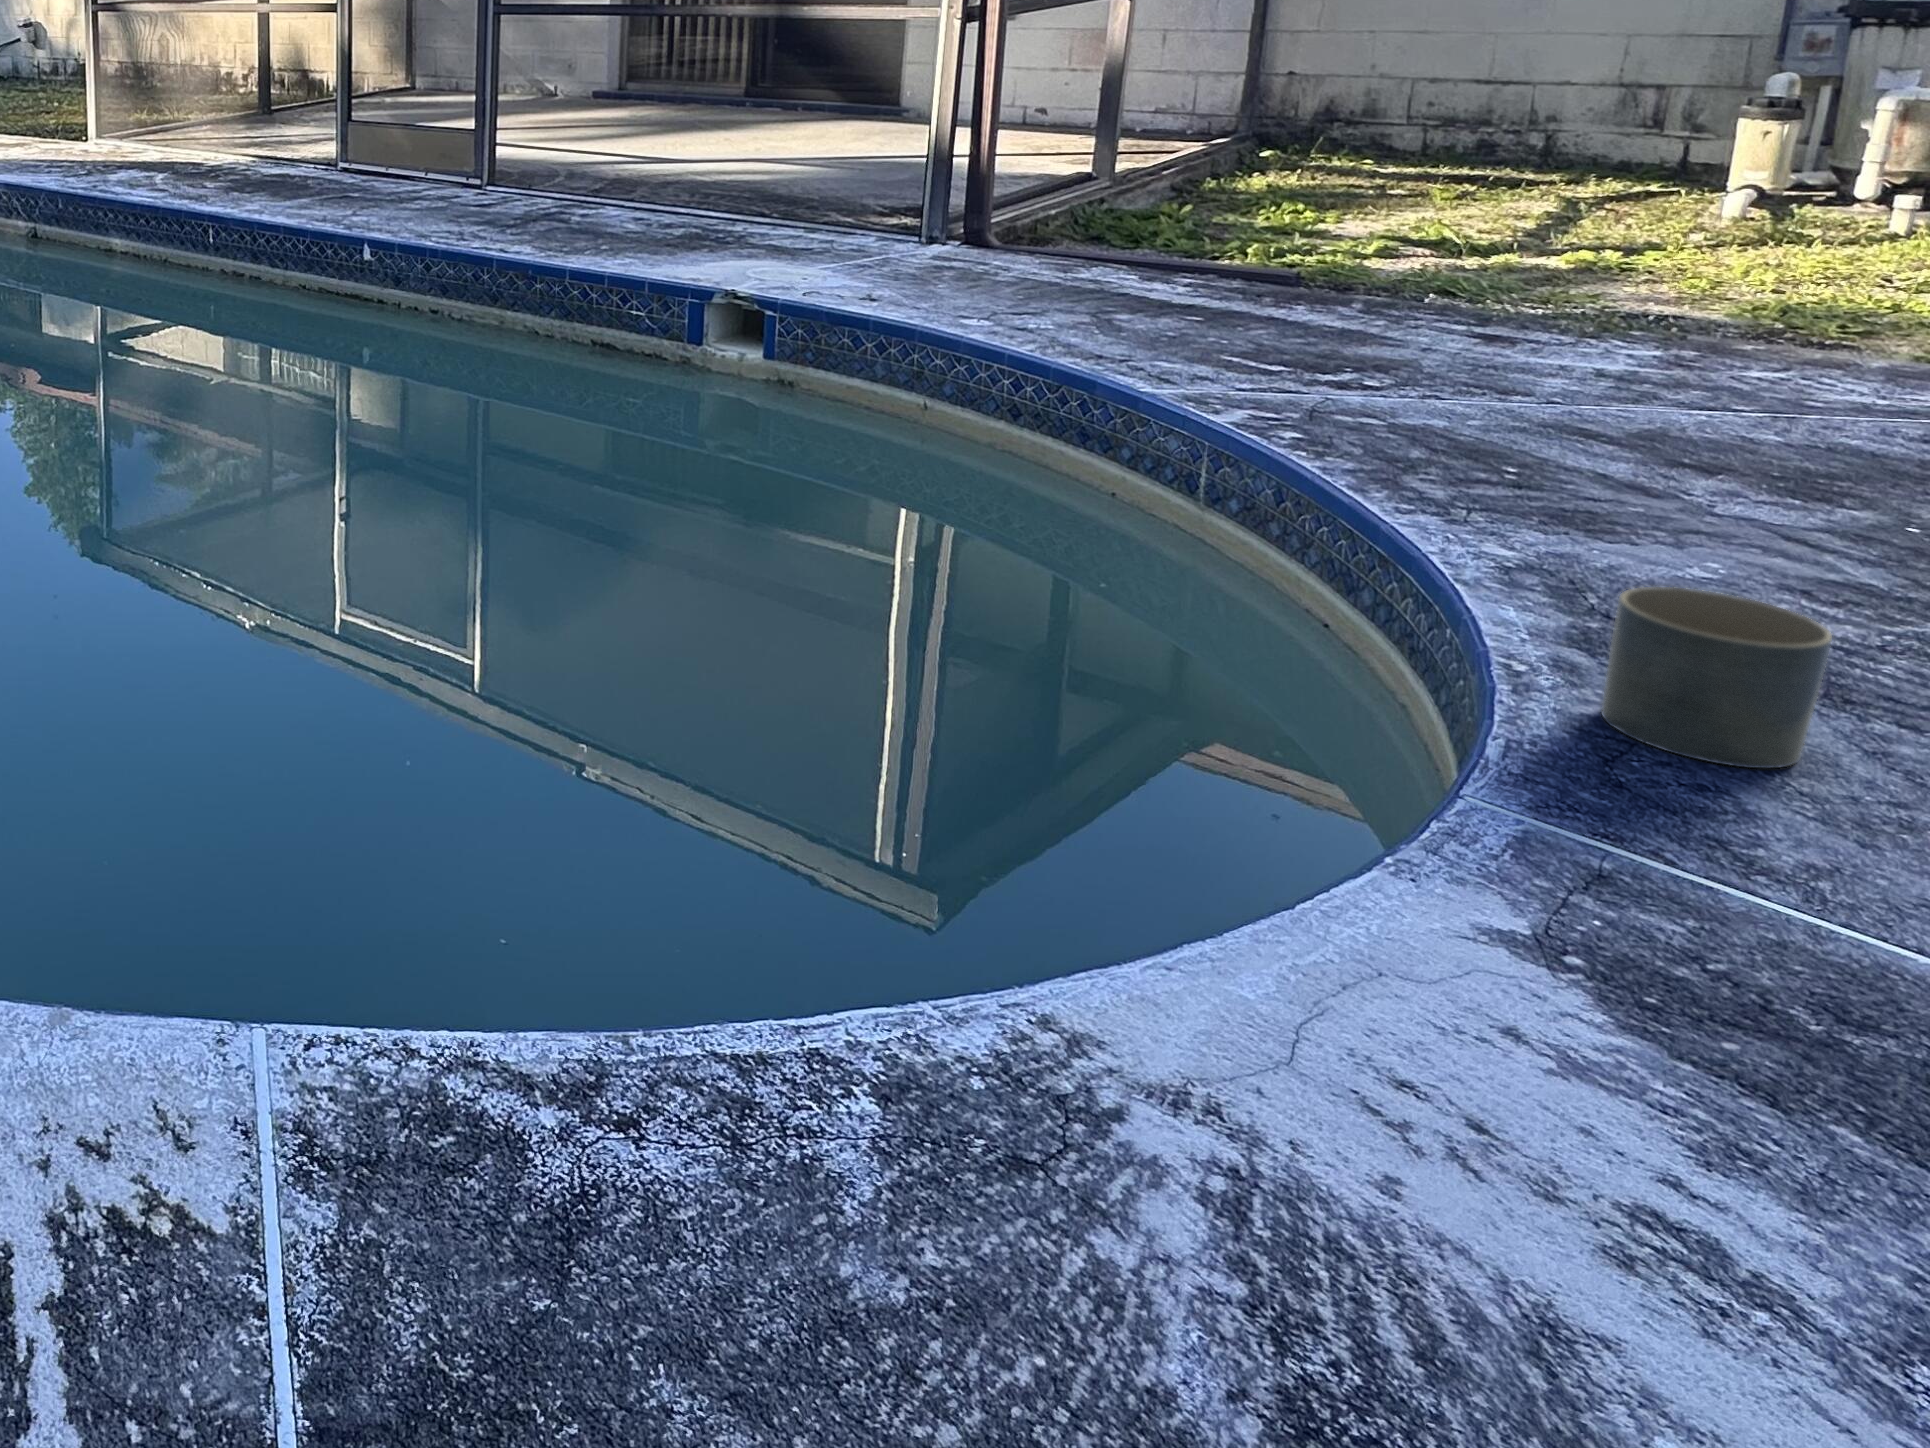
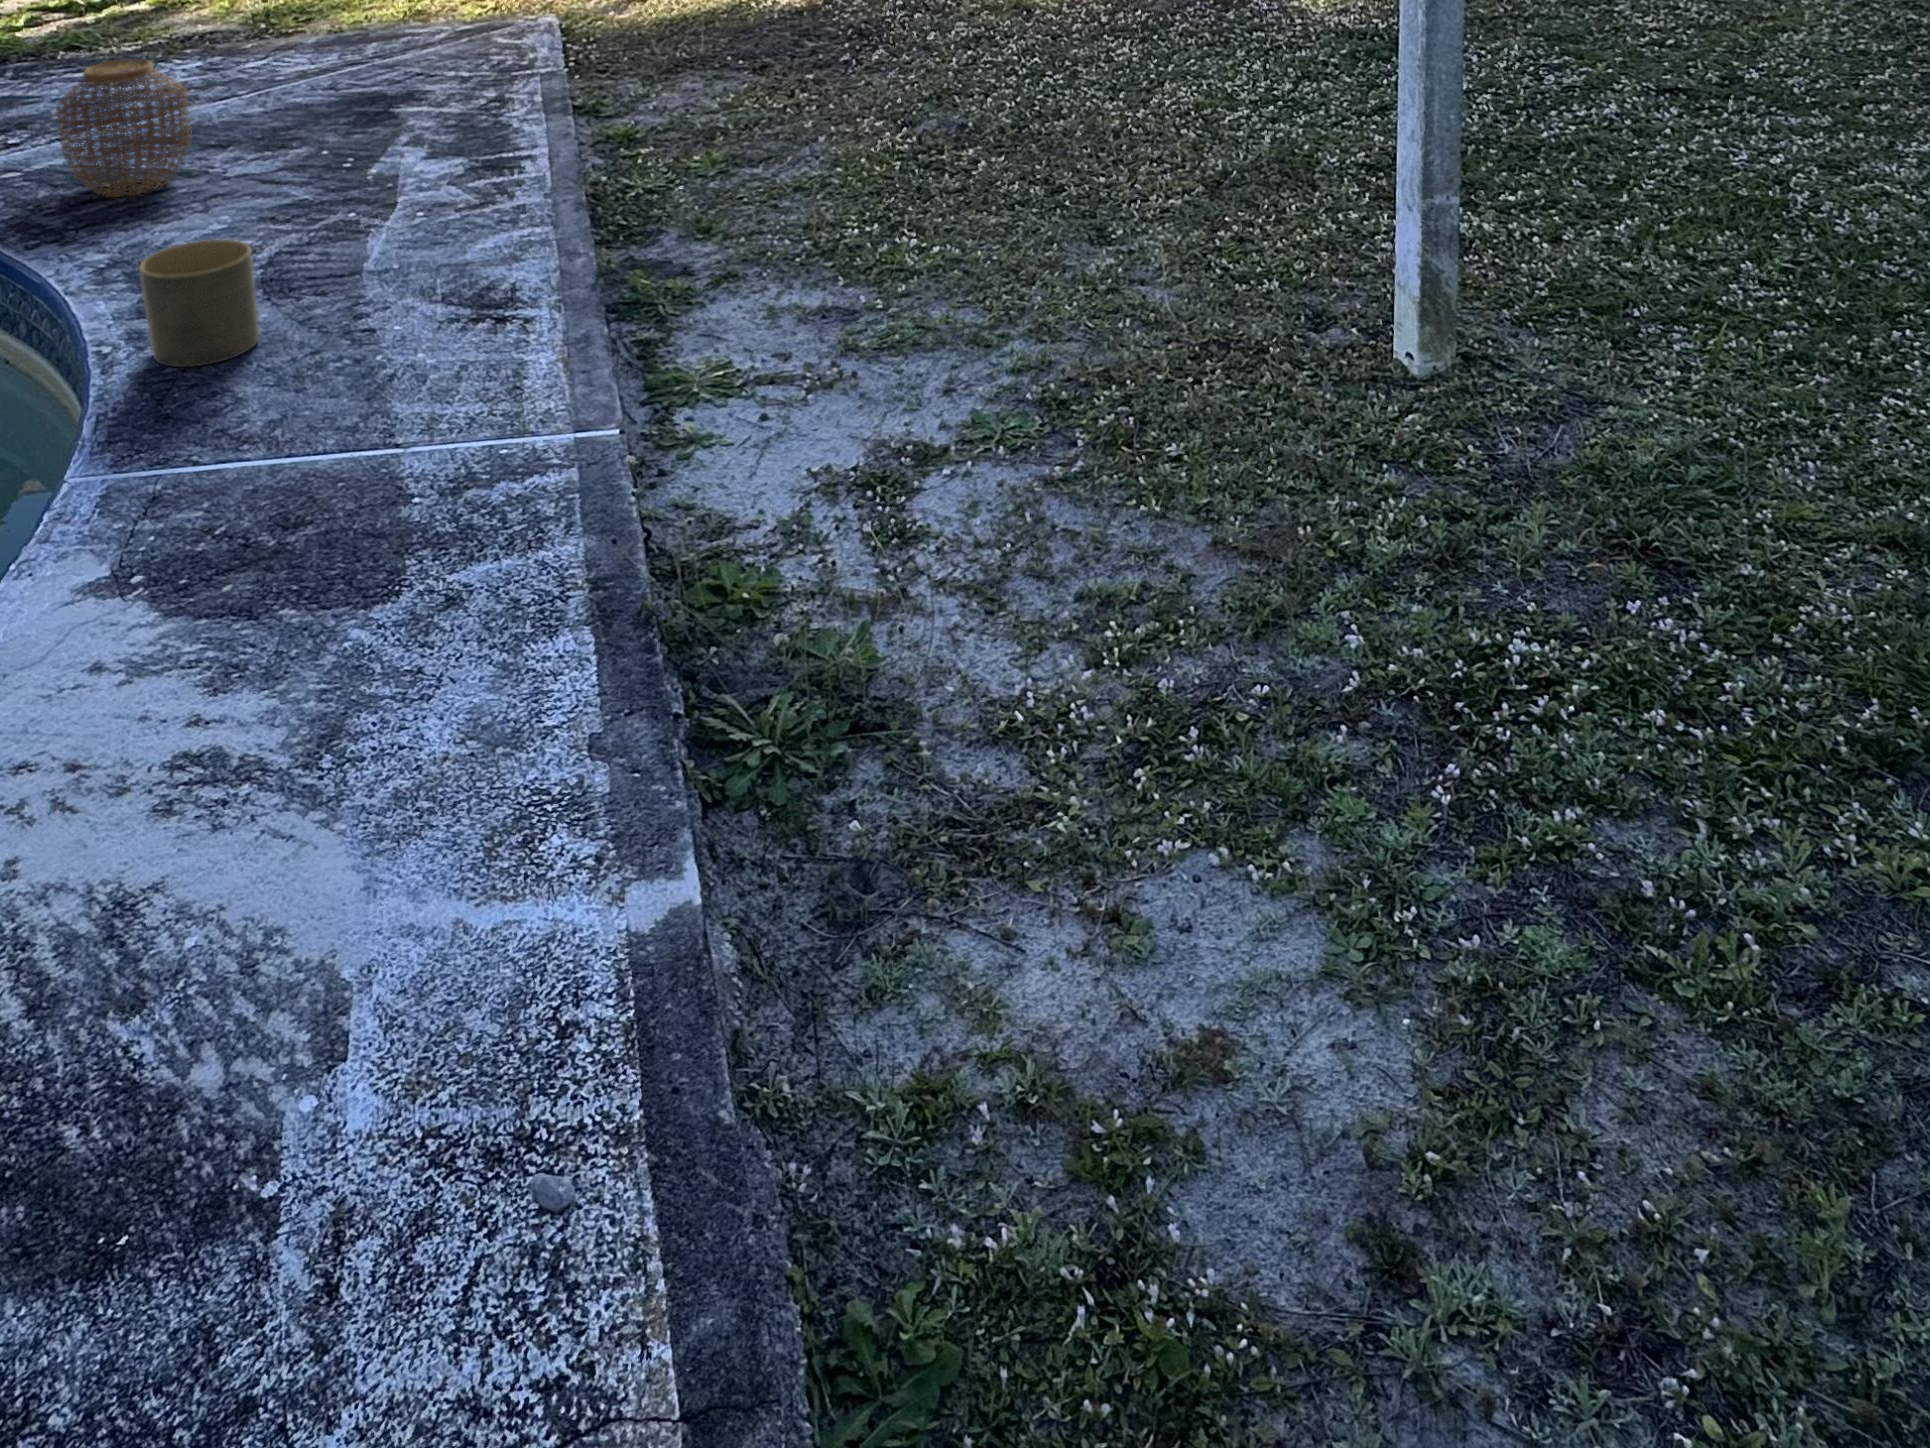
woven basket: none [1464,320,1689,495] -> present [56,59,191,197]

